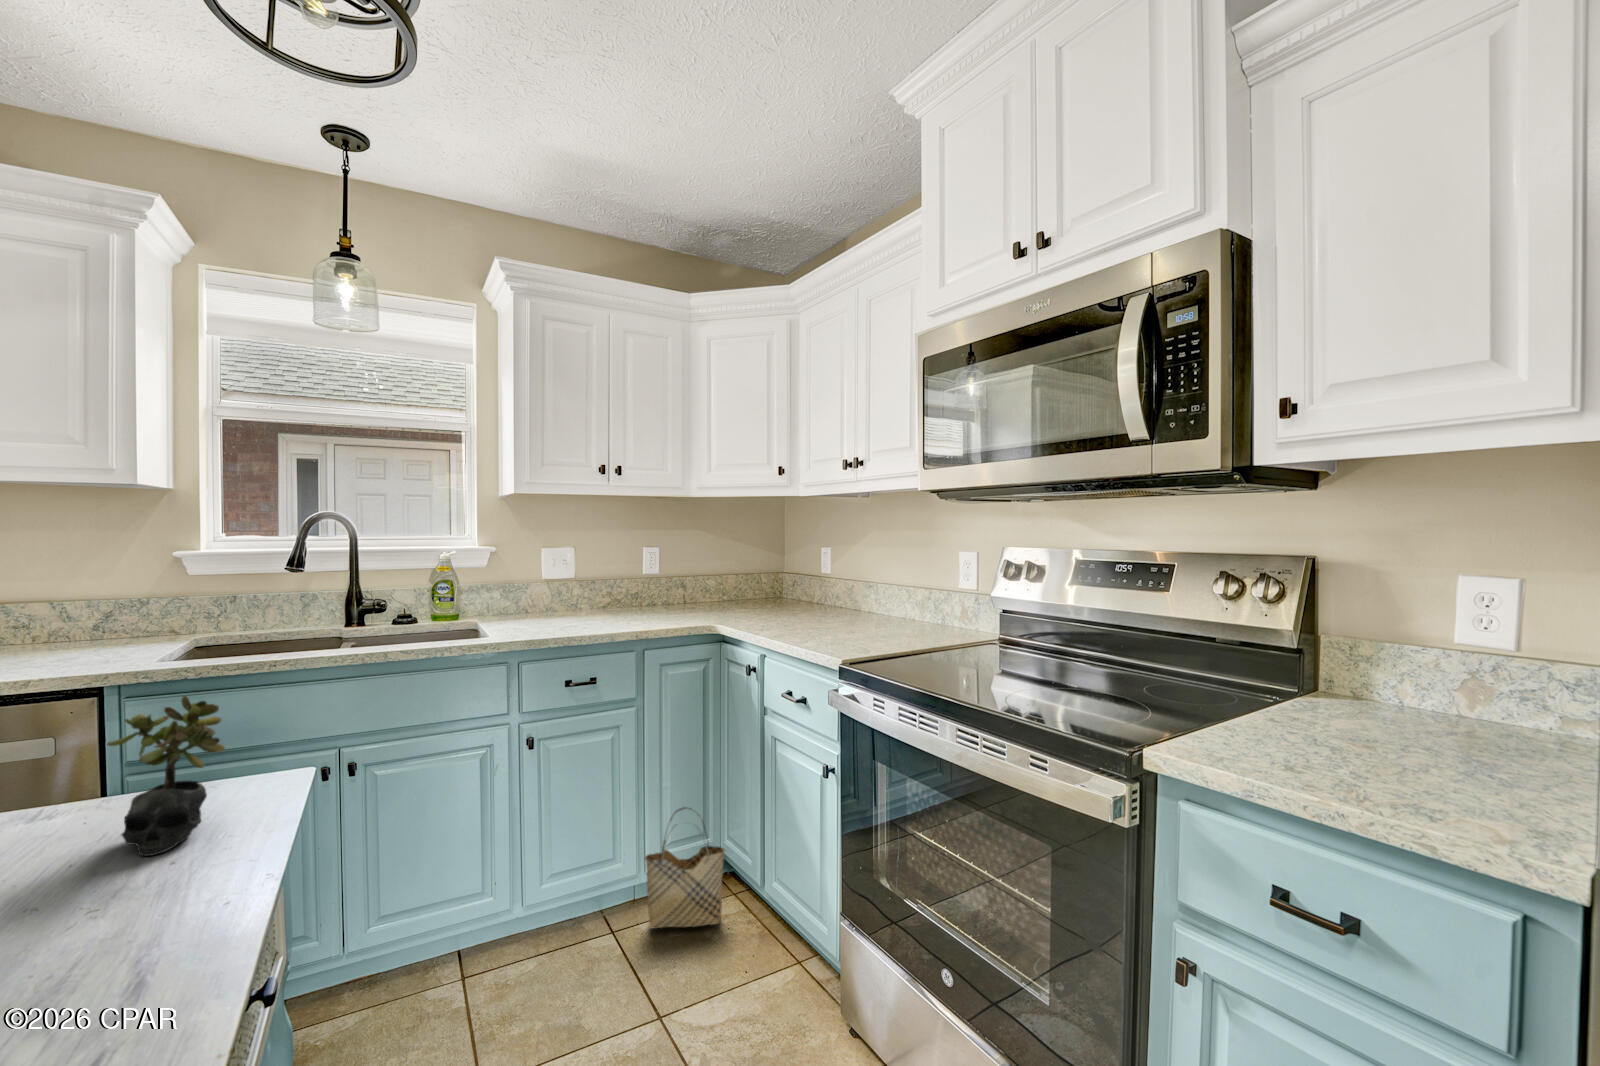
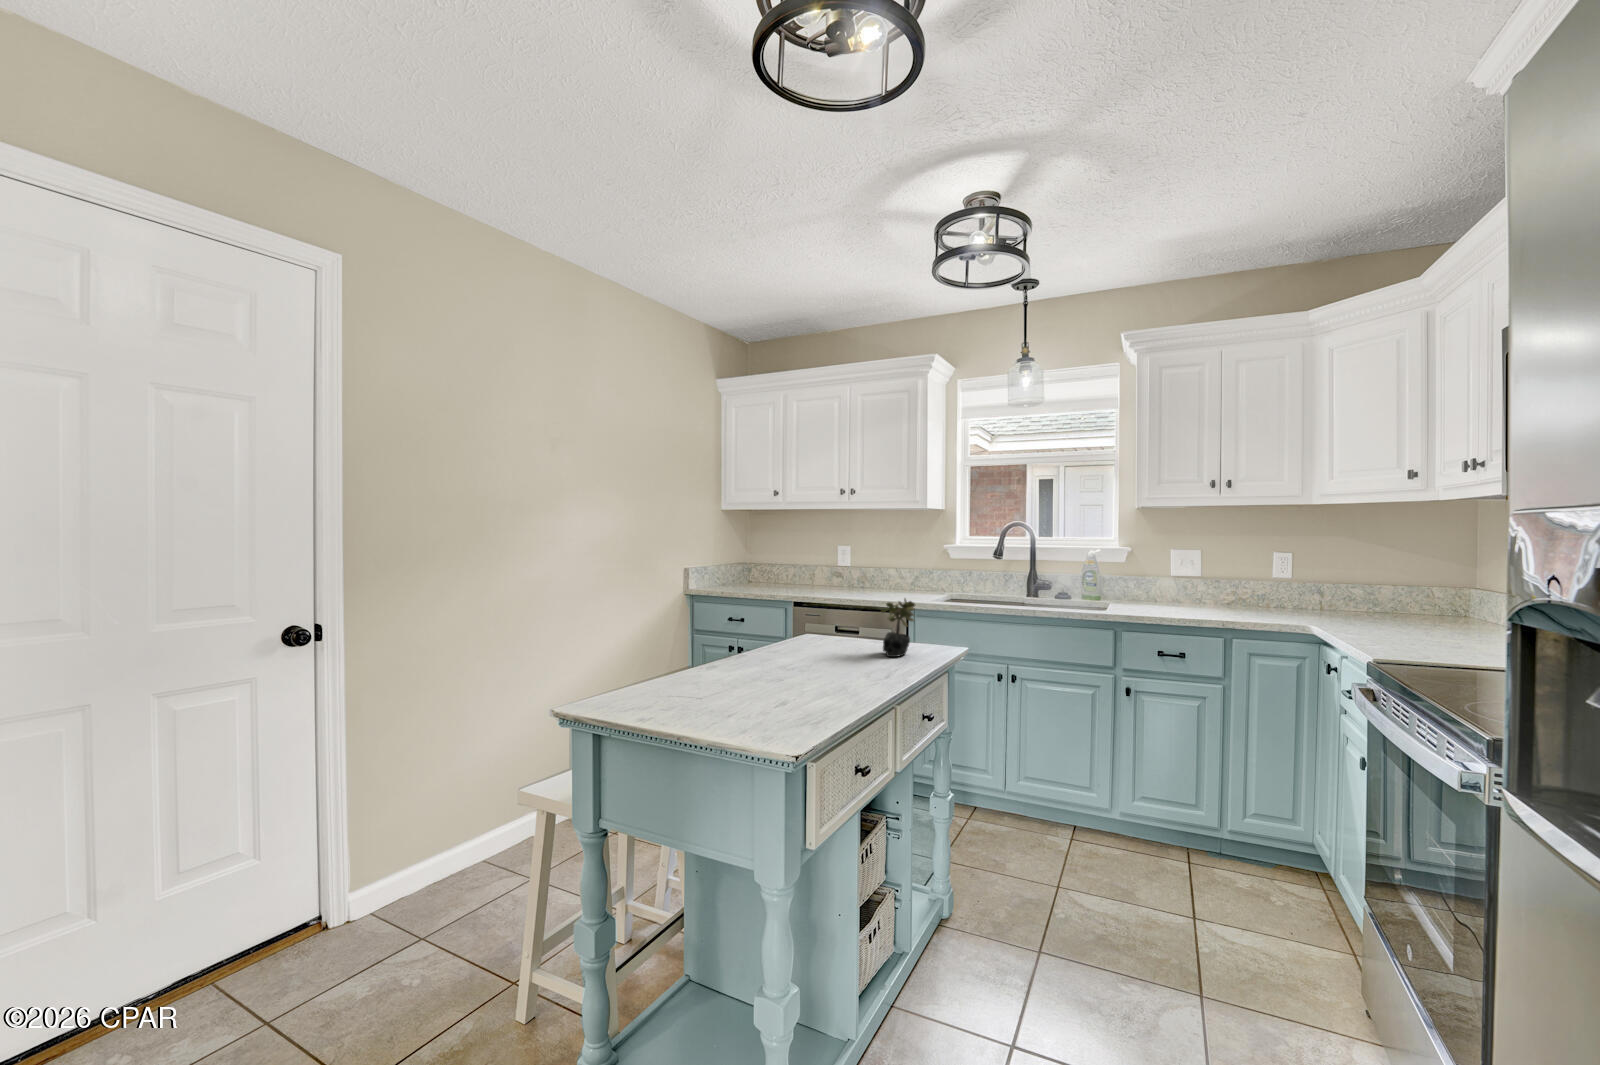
woven basket: present [645,807,725,929] -> none [1221,782,1304,892]

